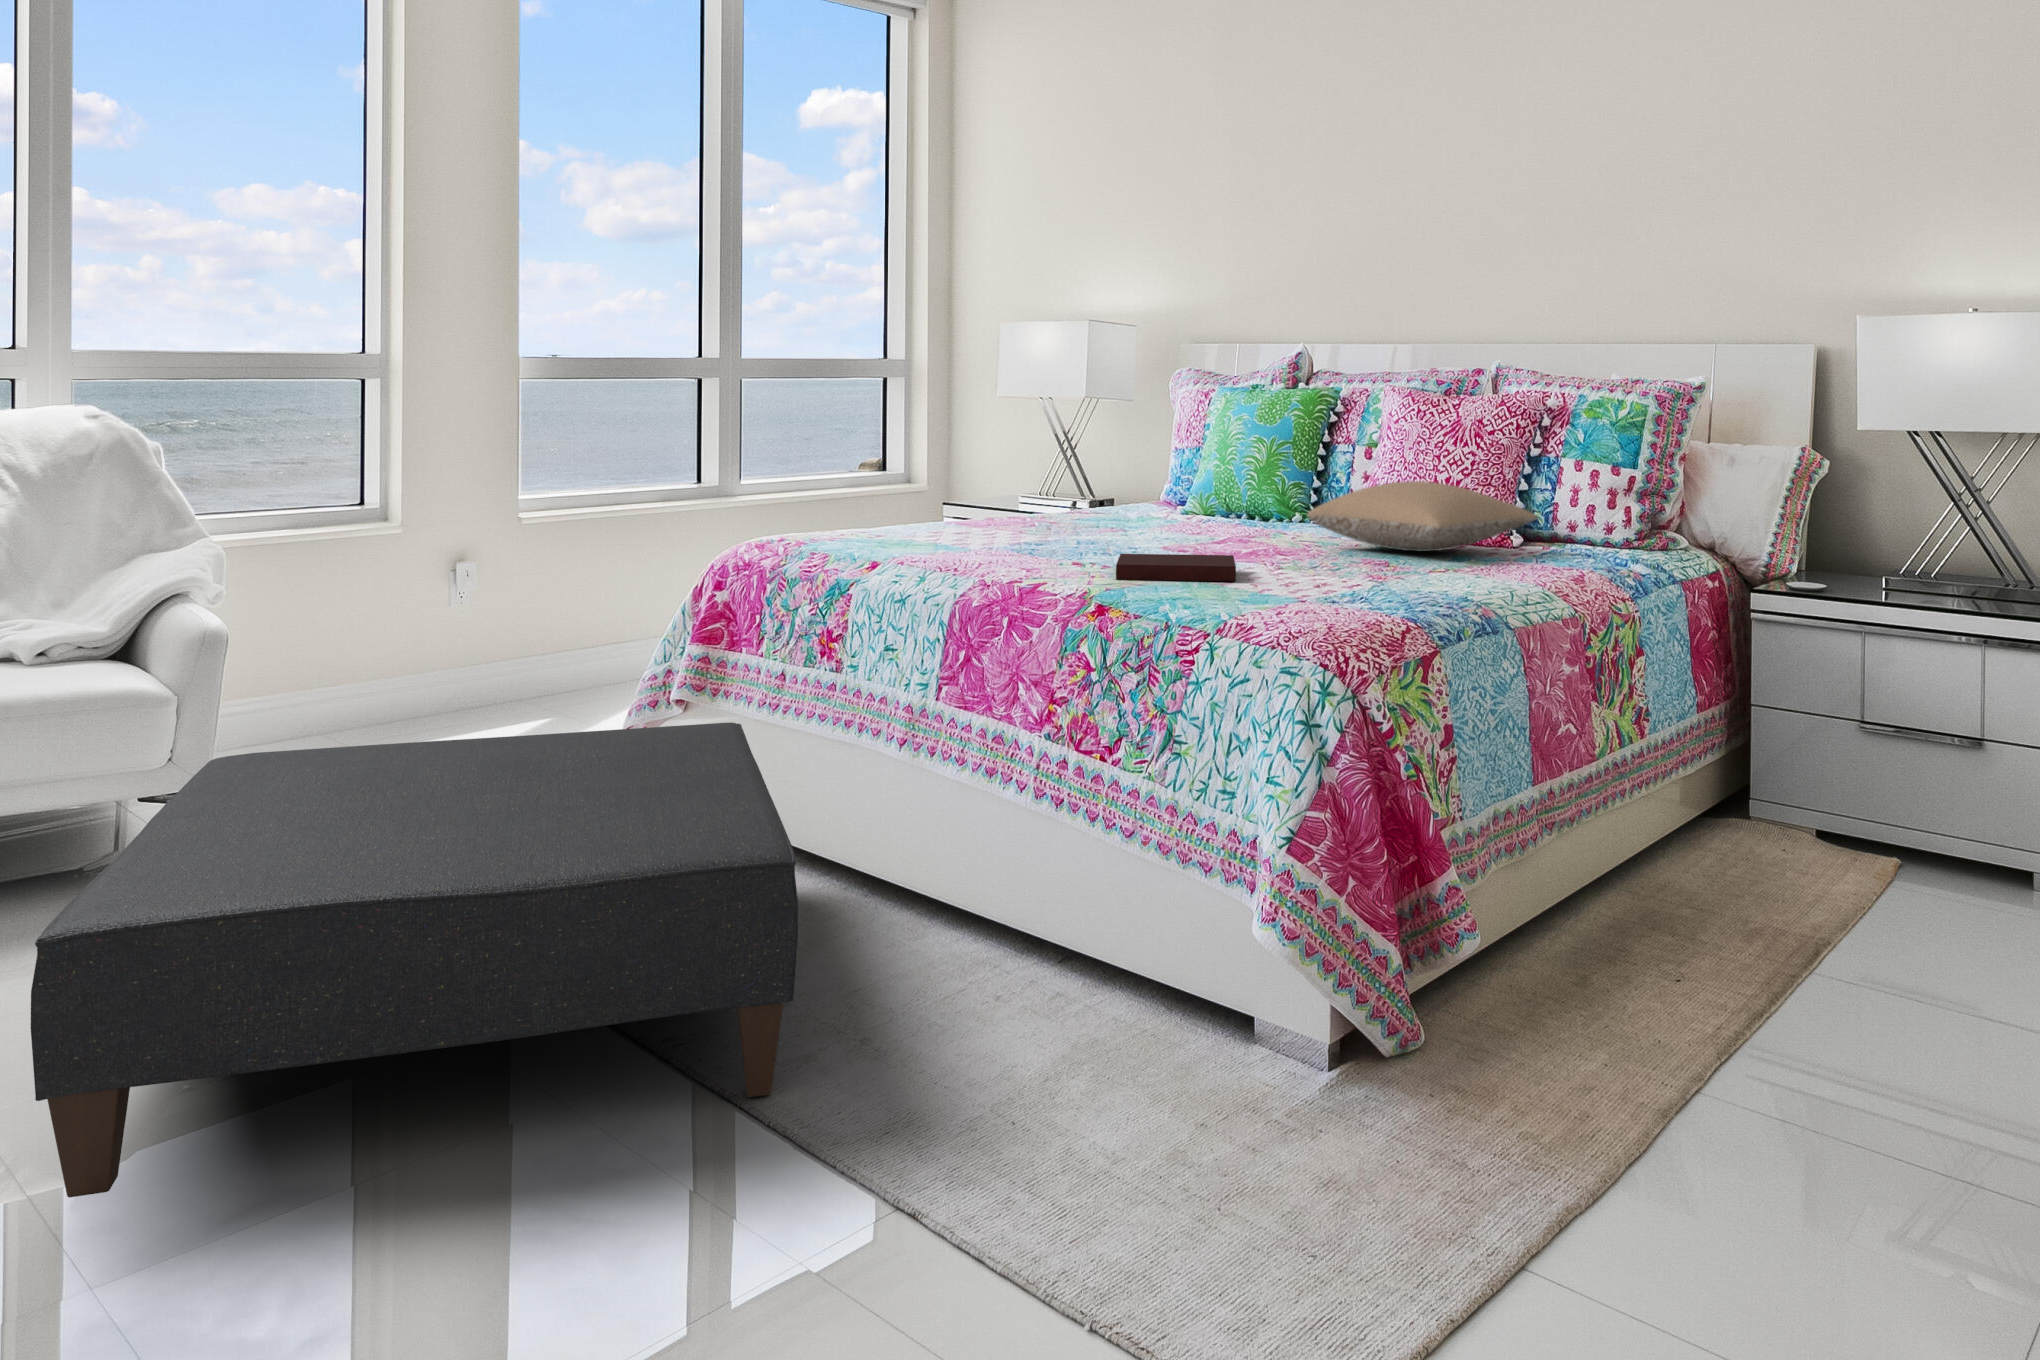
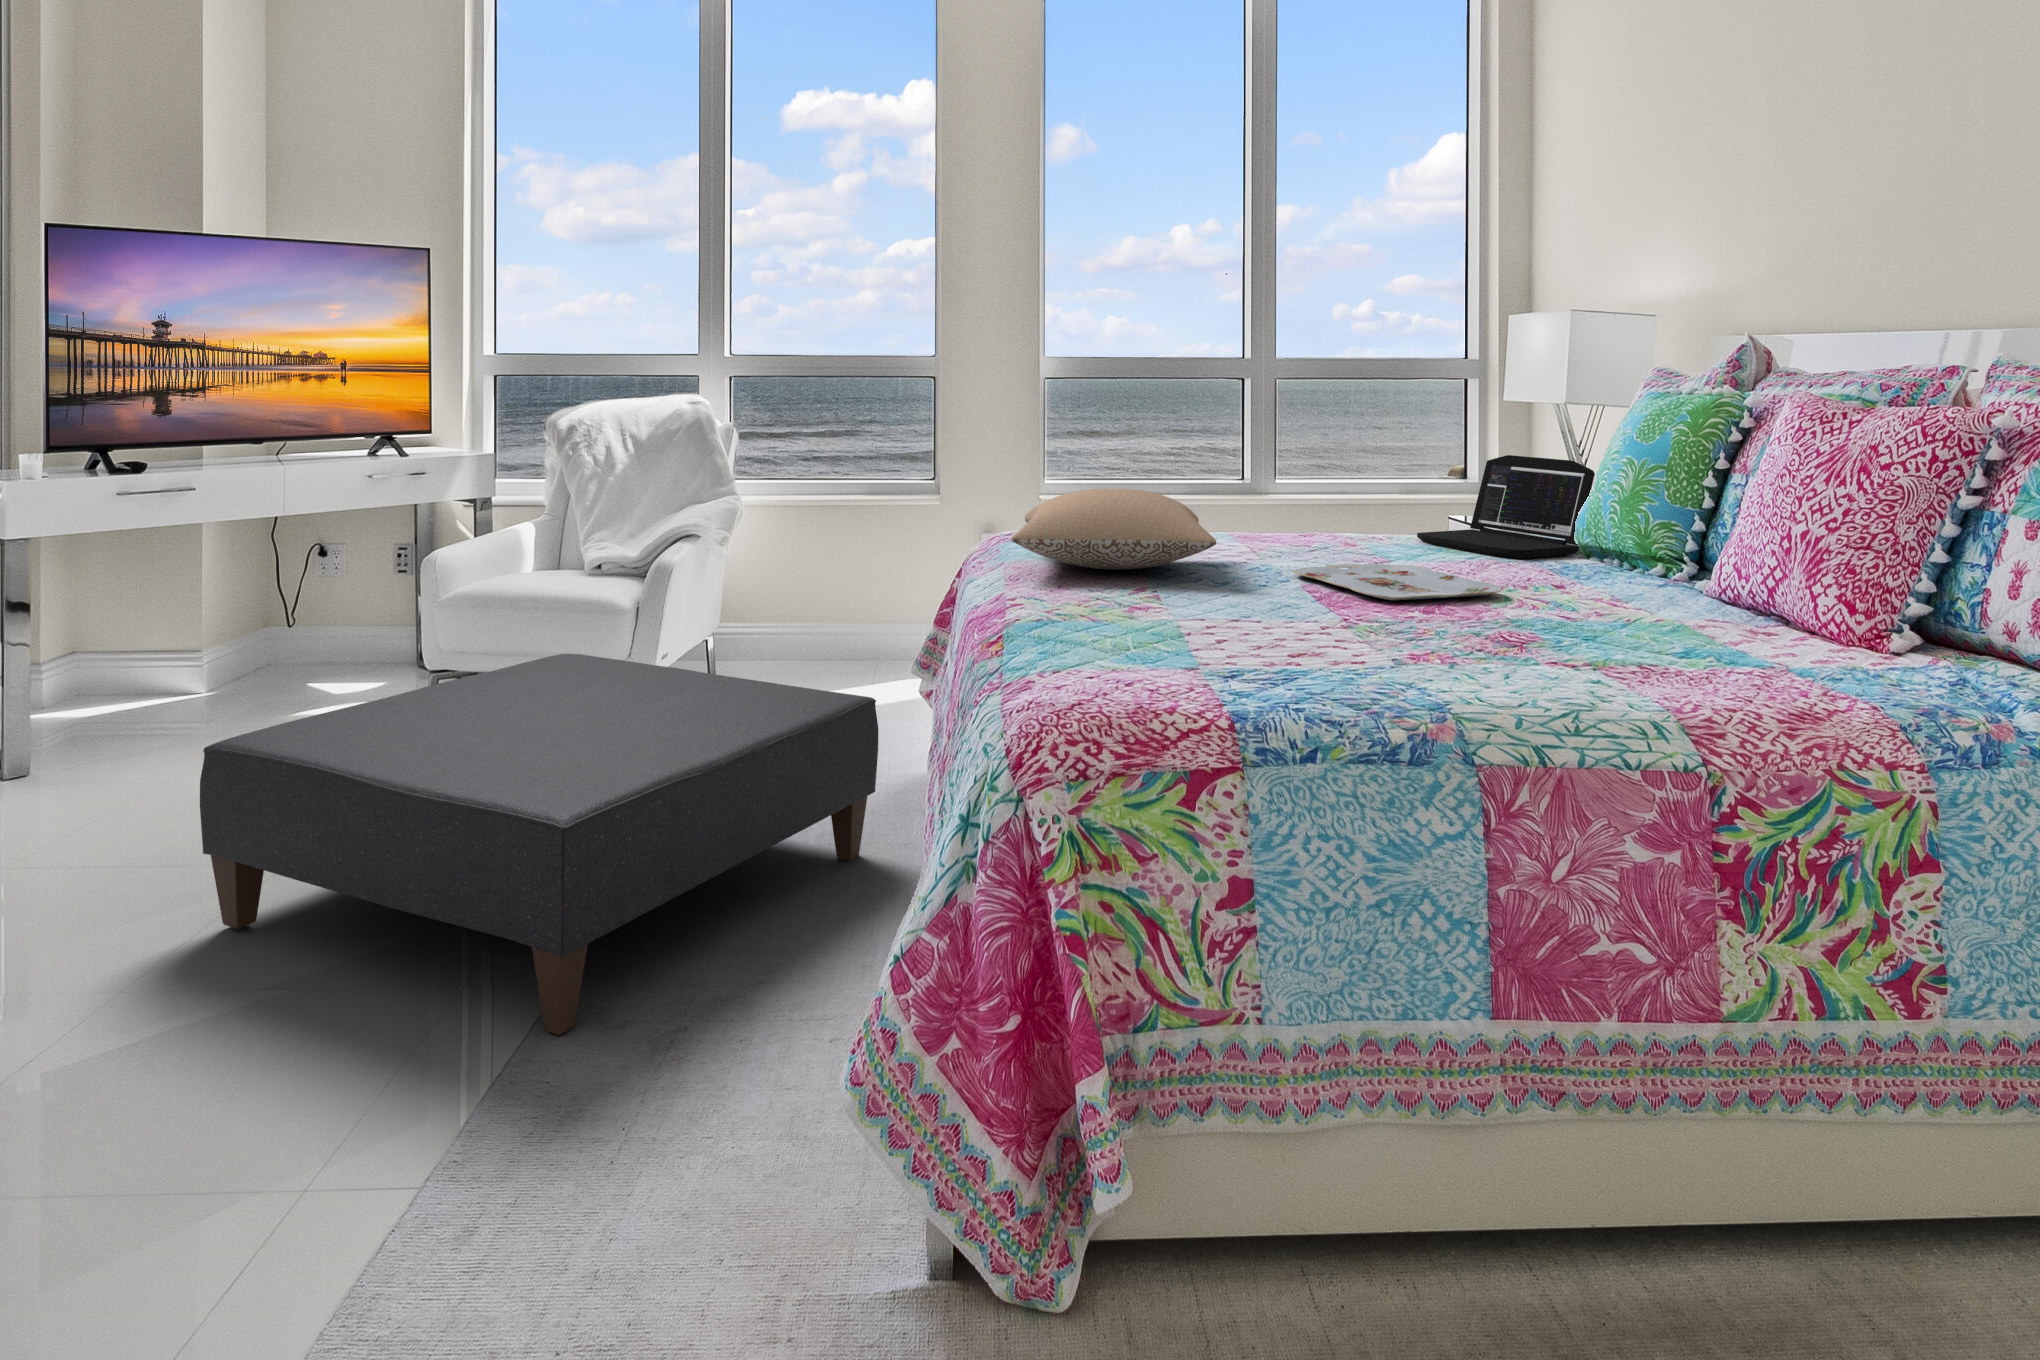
laptop: none [1062,440,1197,523] -> present [1417,455,1595,559]
pillow: present [1307,481,1538,551] -> present [1012,489,1216,570]
serving tray: none [1097,531,1266,554] -> present [1292,564,1501,601]
notebook: present [1116,554,1236,581] -> none [1124,584,1300,634]

